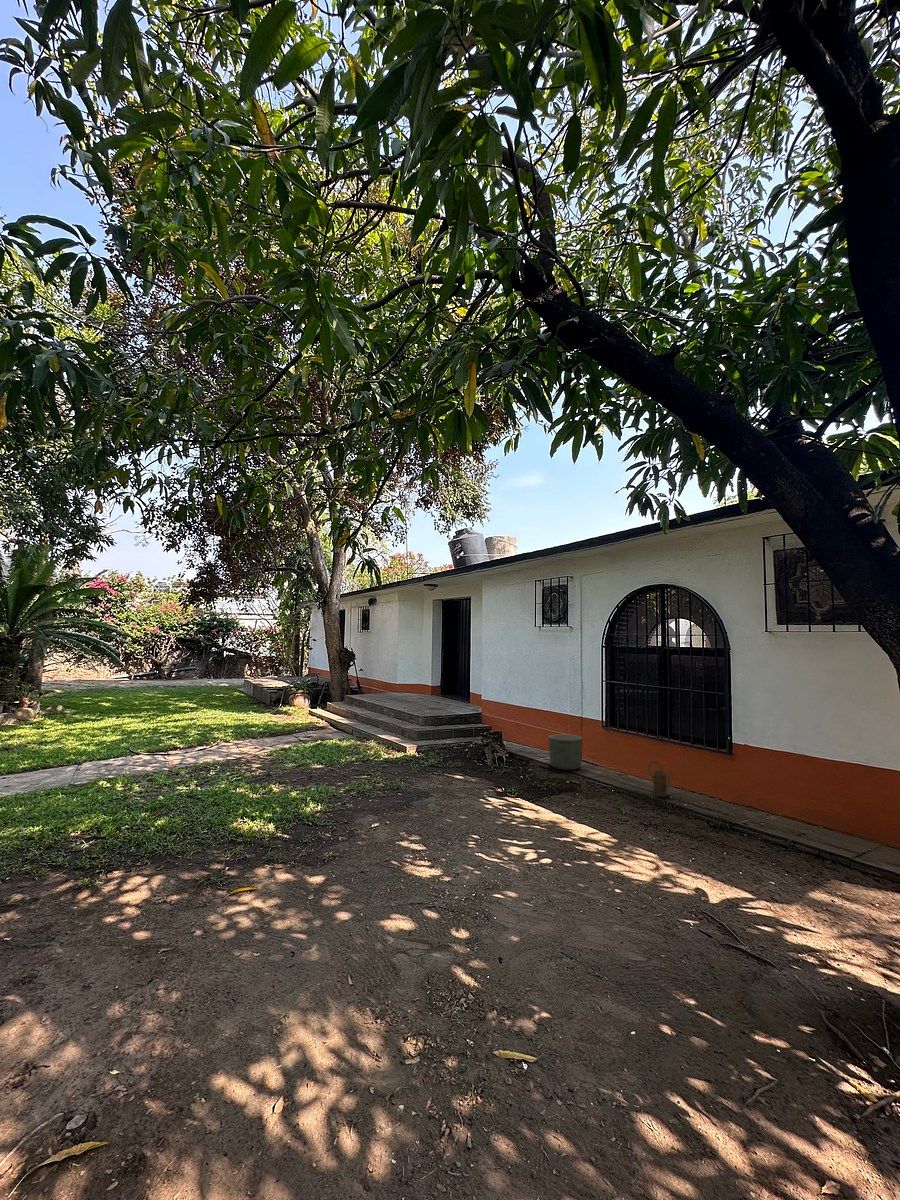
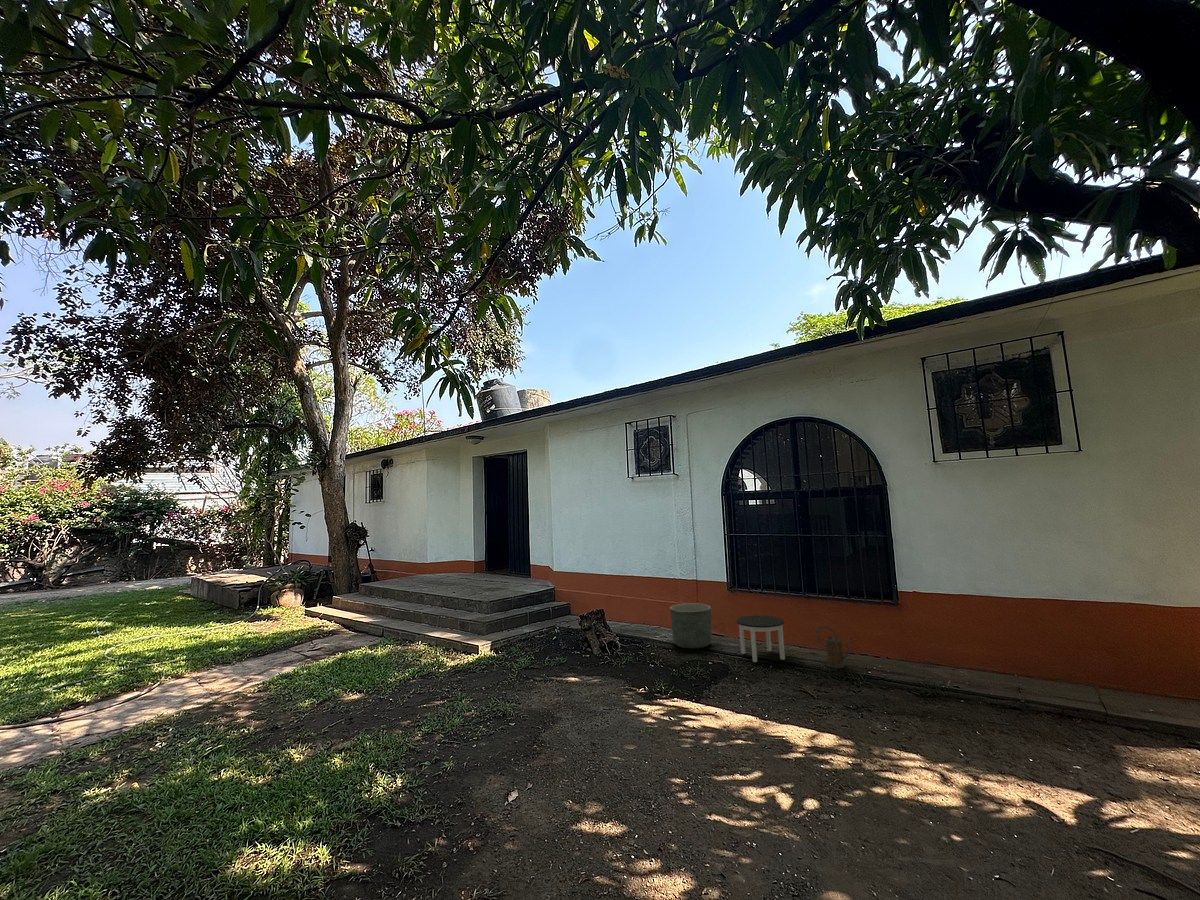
round table: none [591,749,630,786] -> present [736,615,785,662]

